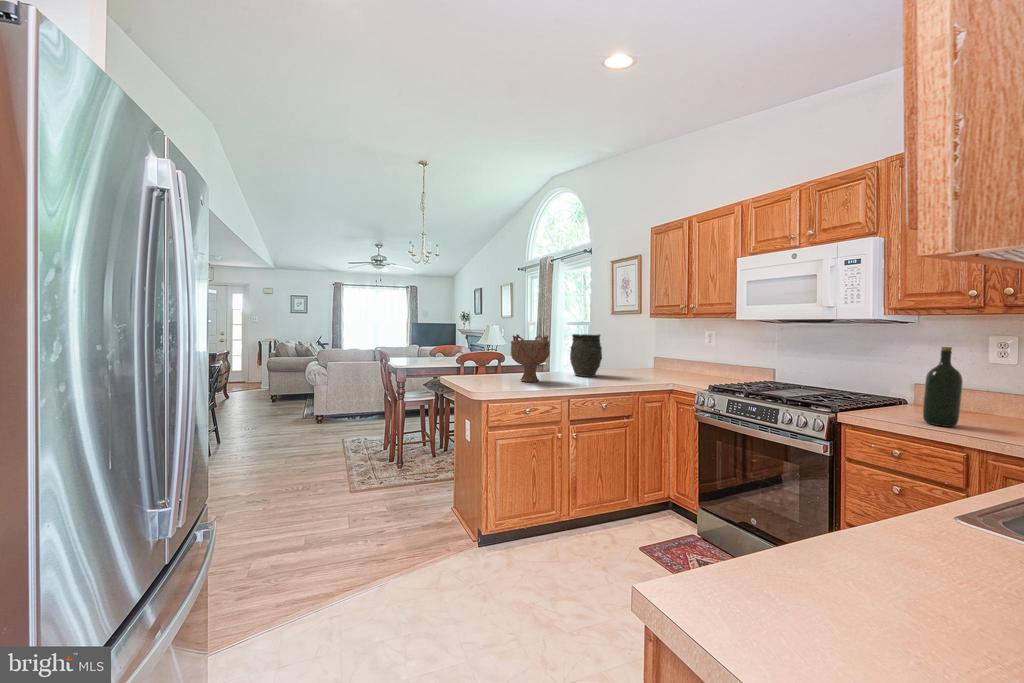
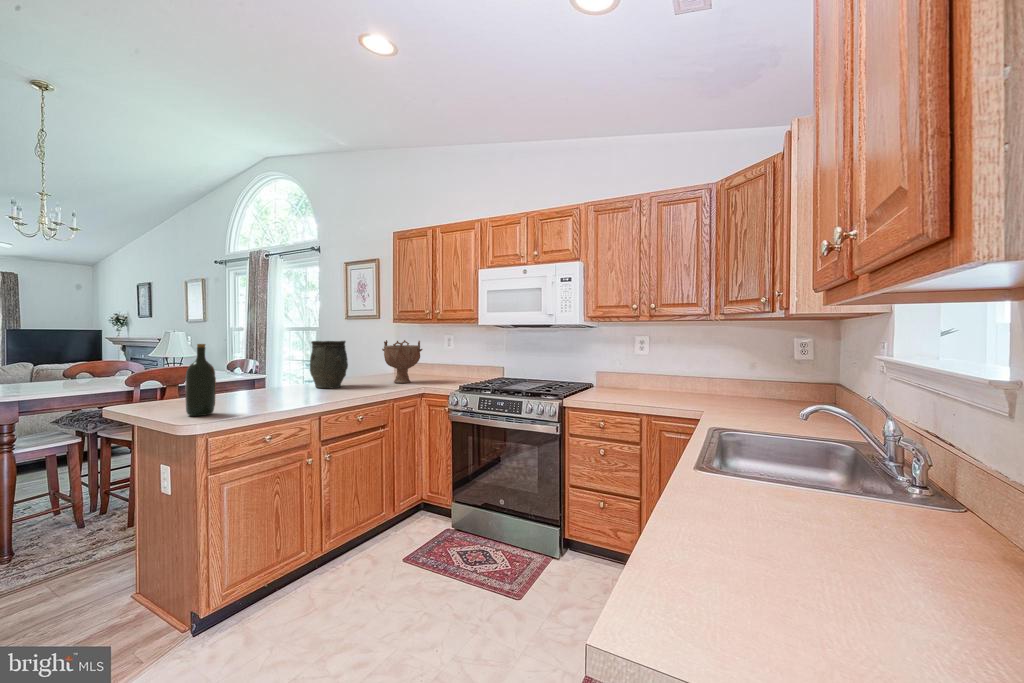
decorative bowl: present [511,334,550,382] -> present [382,340,423,383]
wine bottle: present [923,347,963,427] -> present [185,344,216,416]

